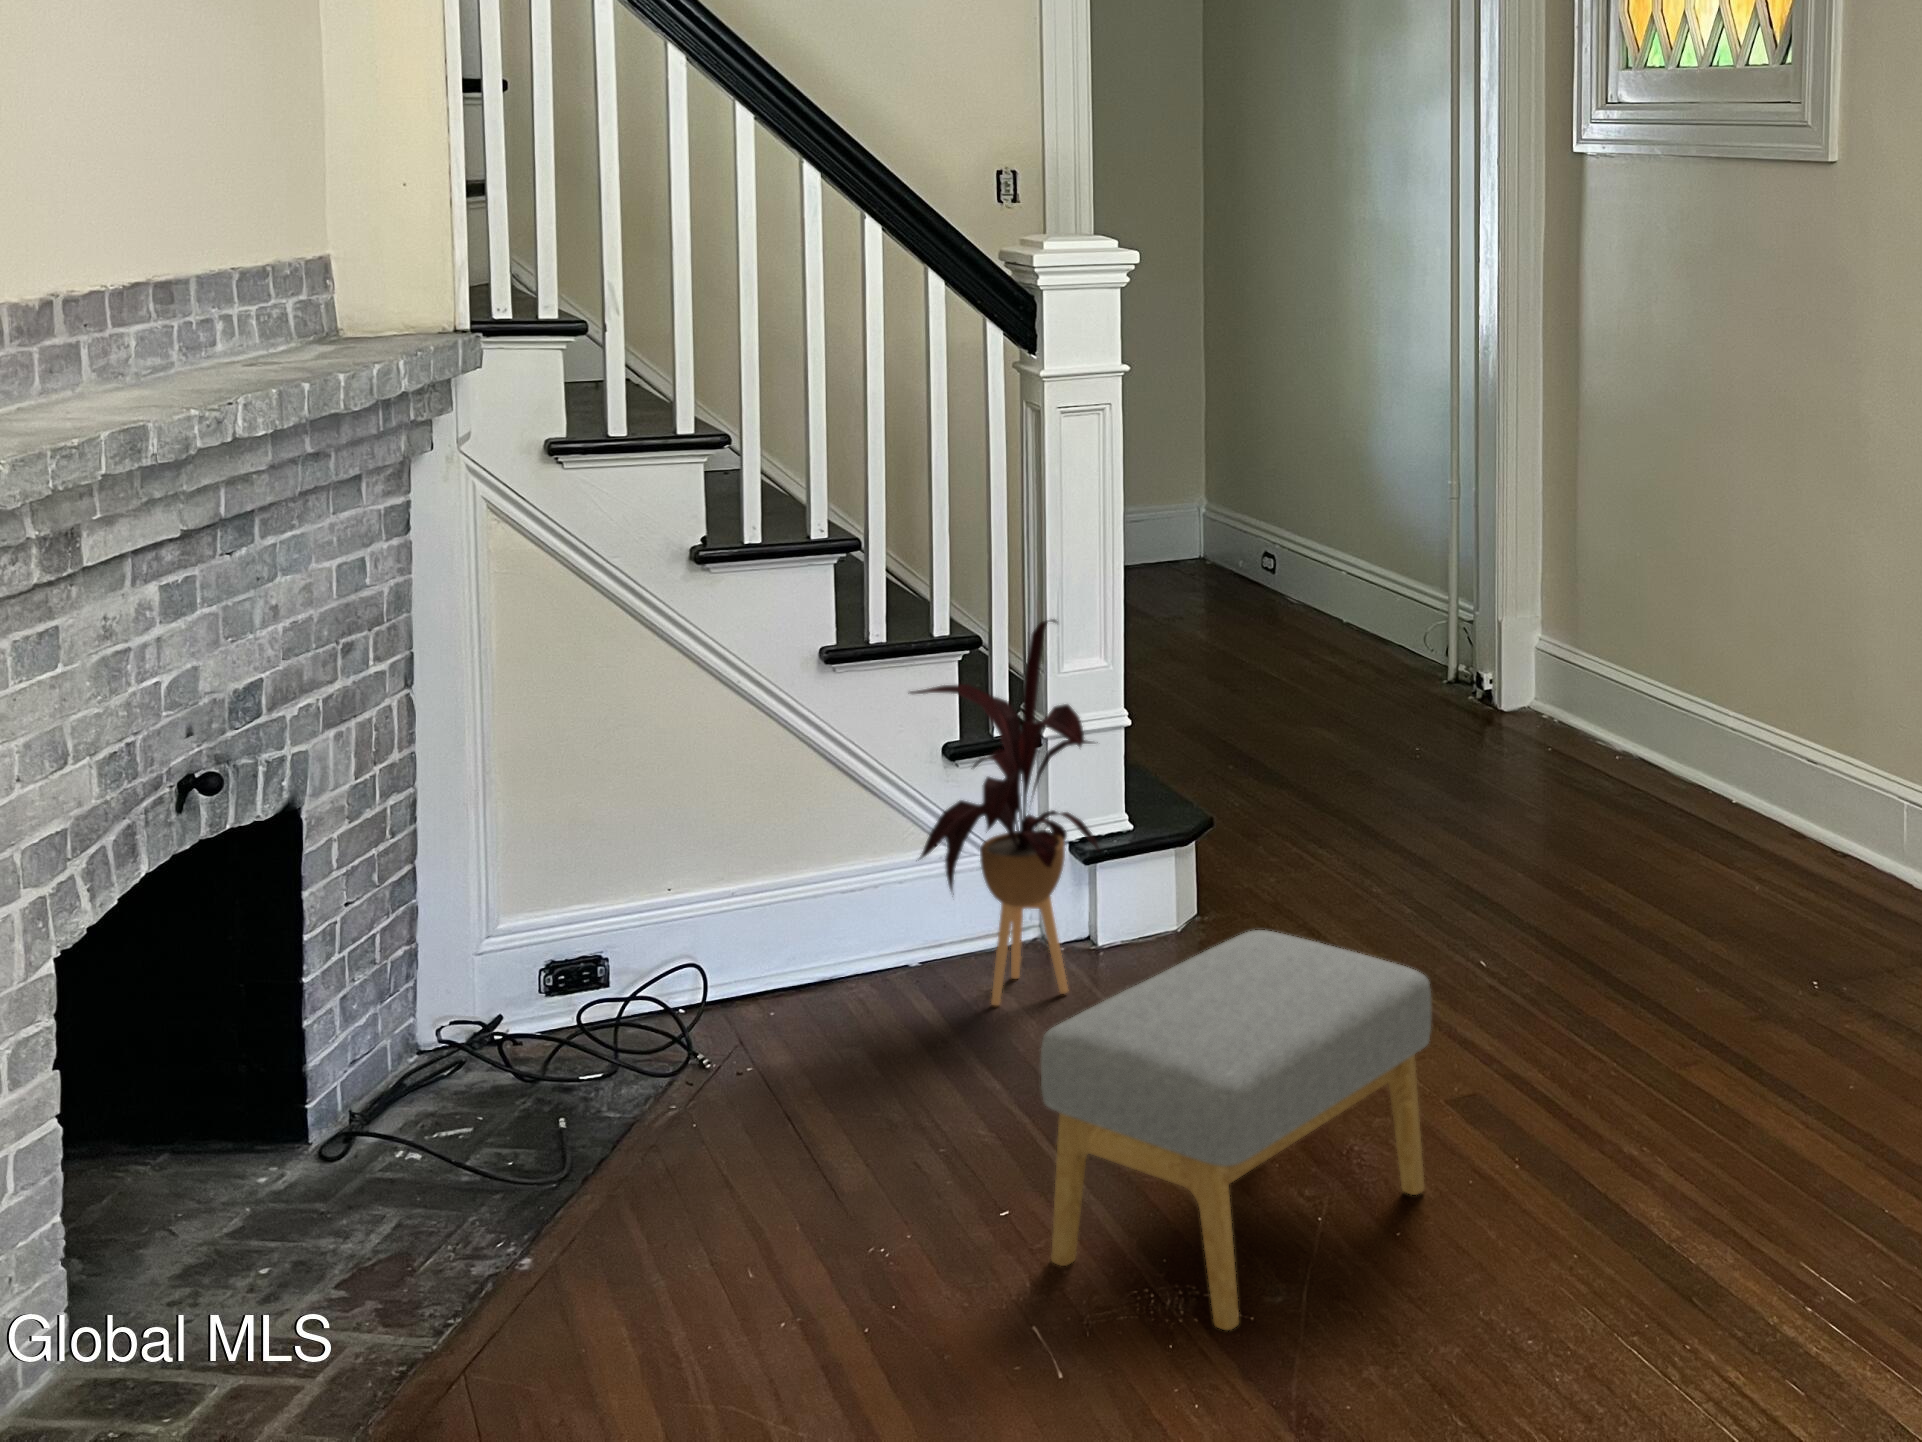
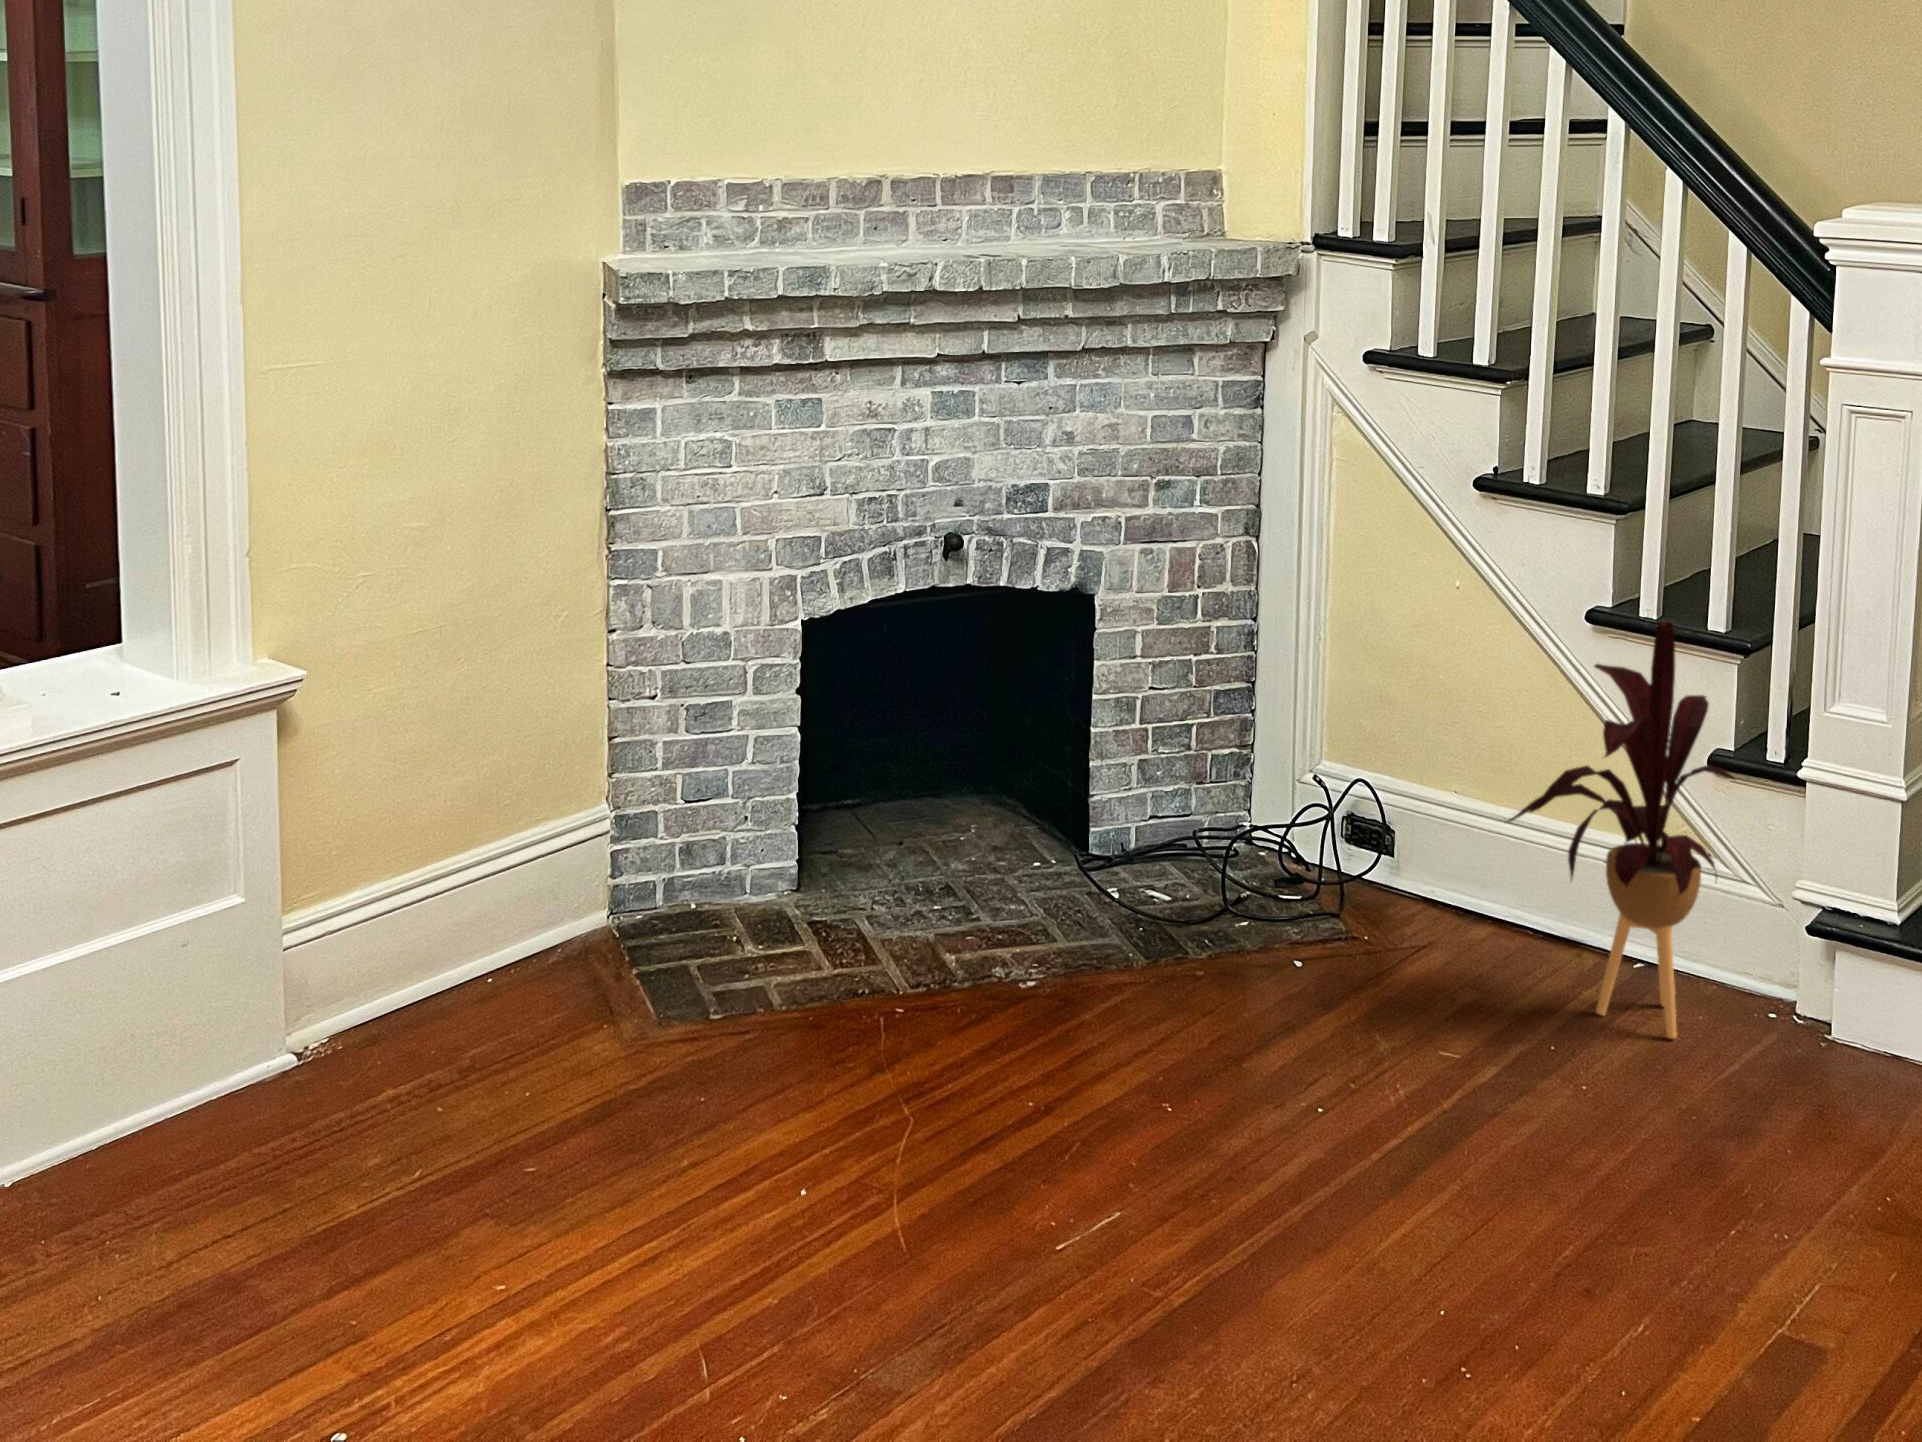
footstool: present [1041,930,1431,1330] -> none [1185,960,1584,1362]

